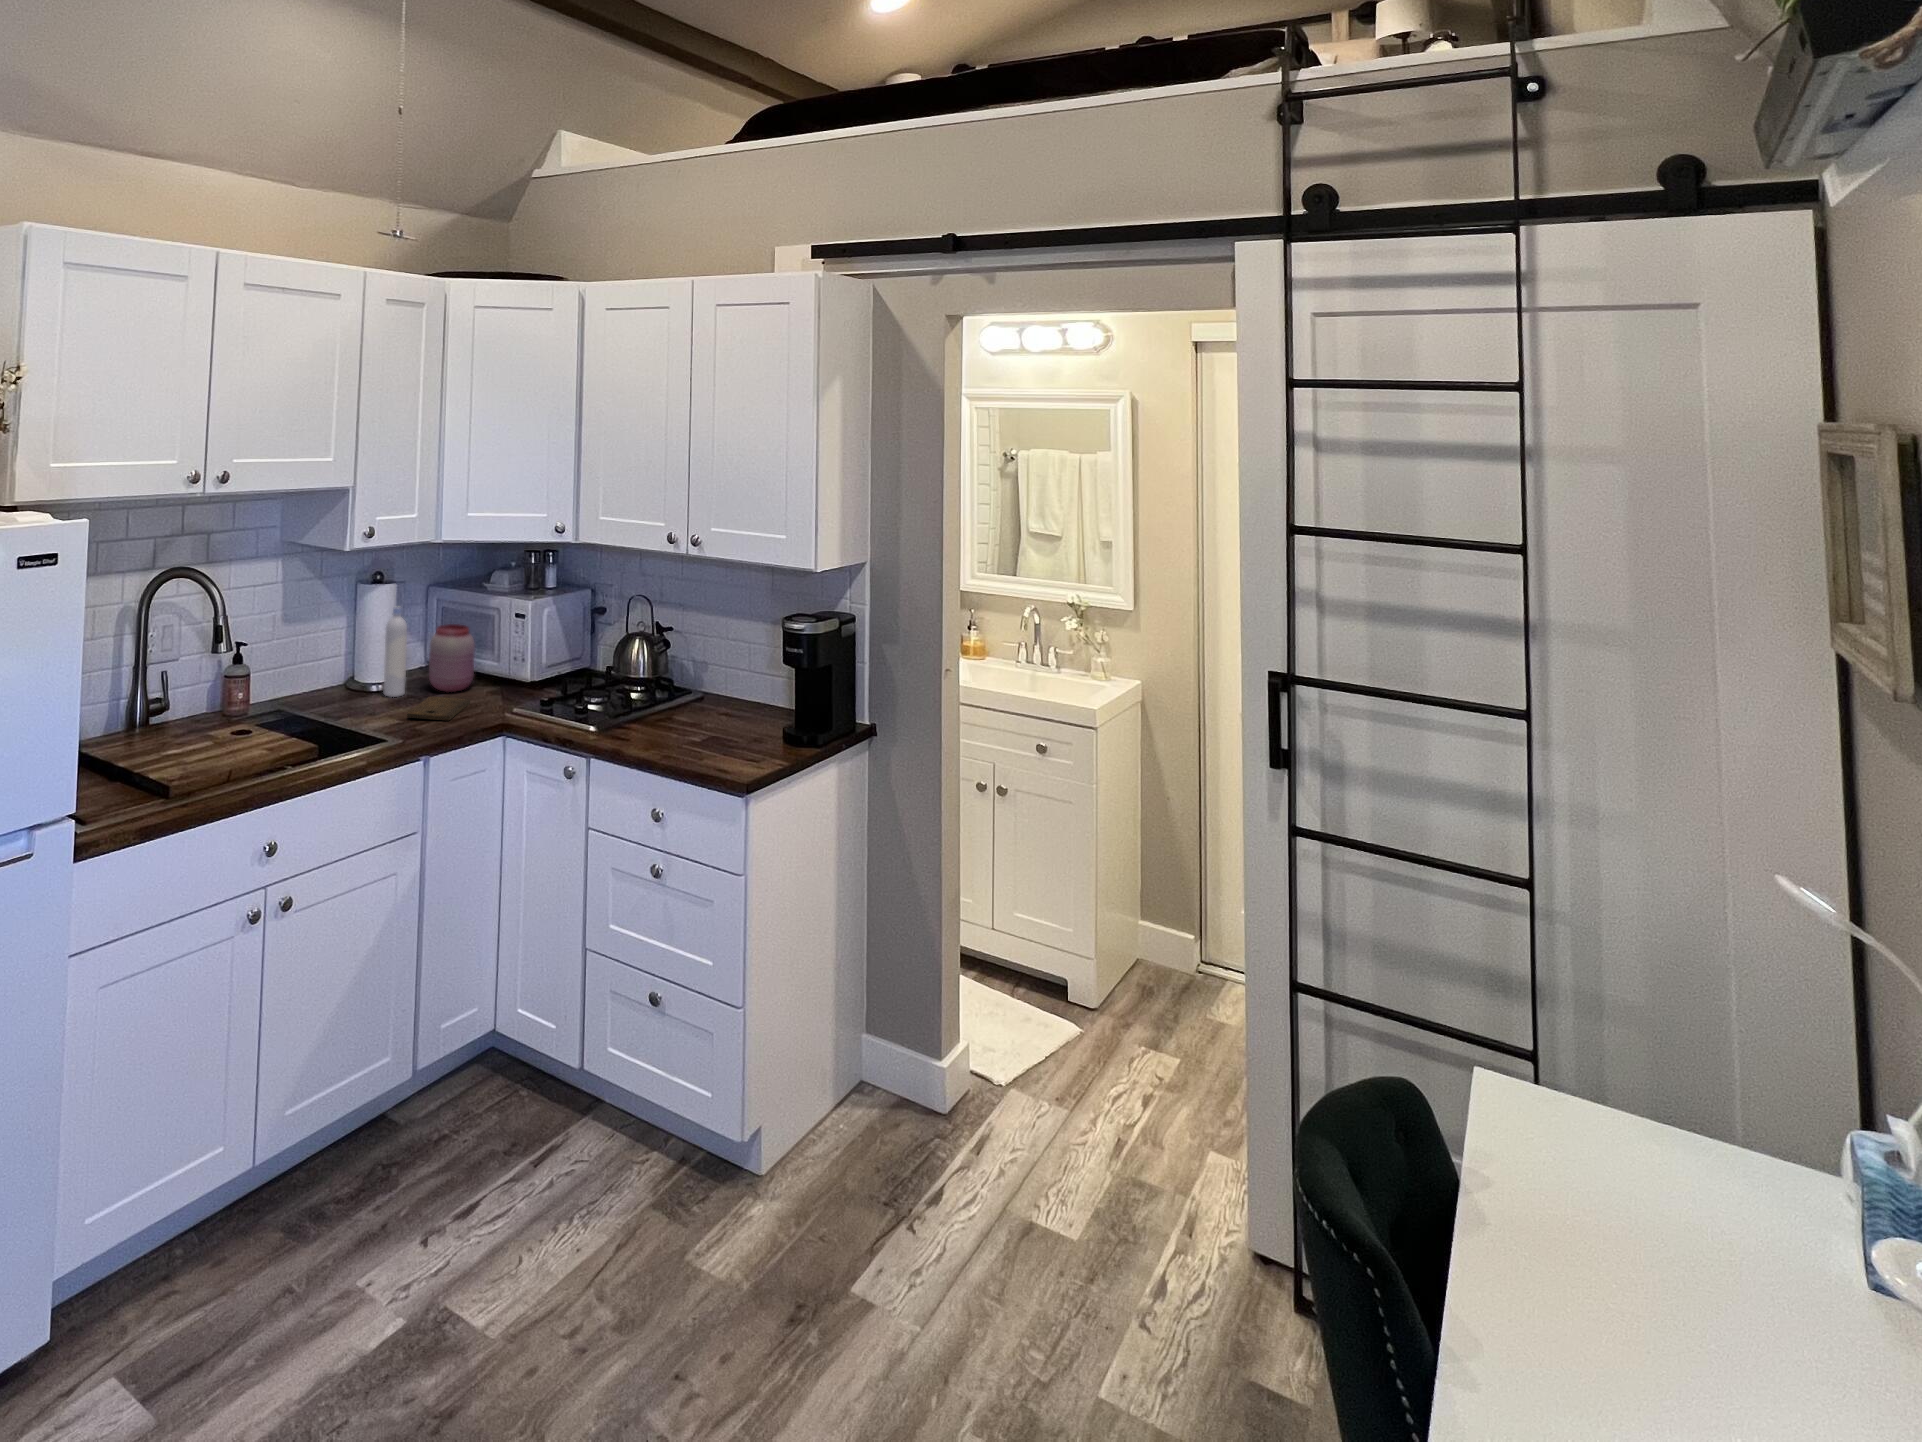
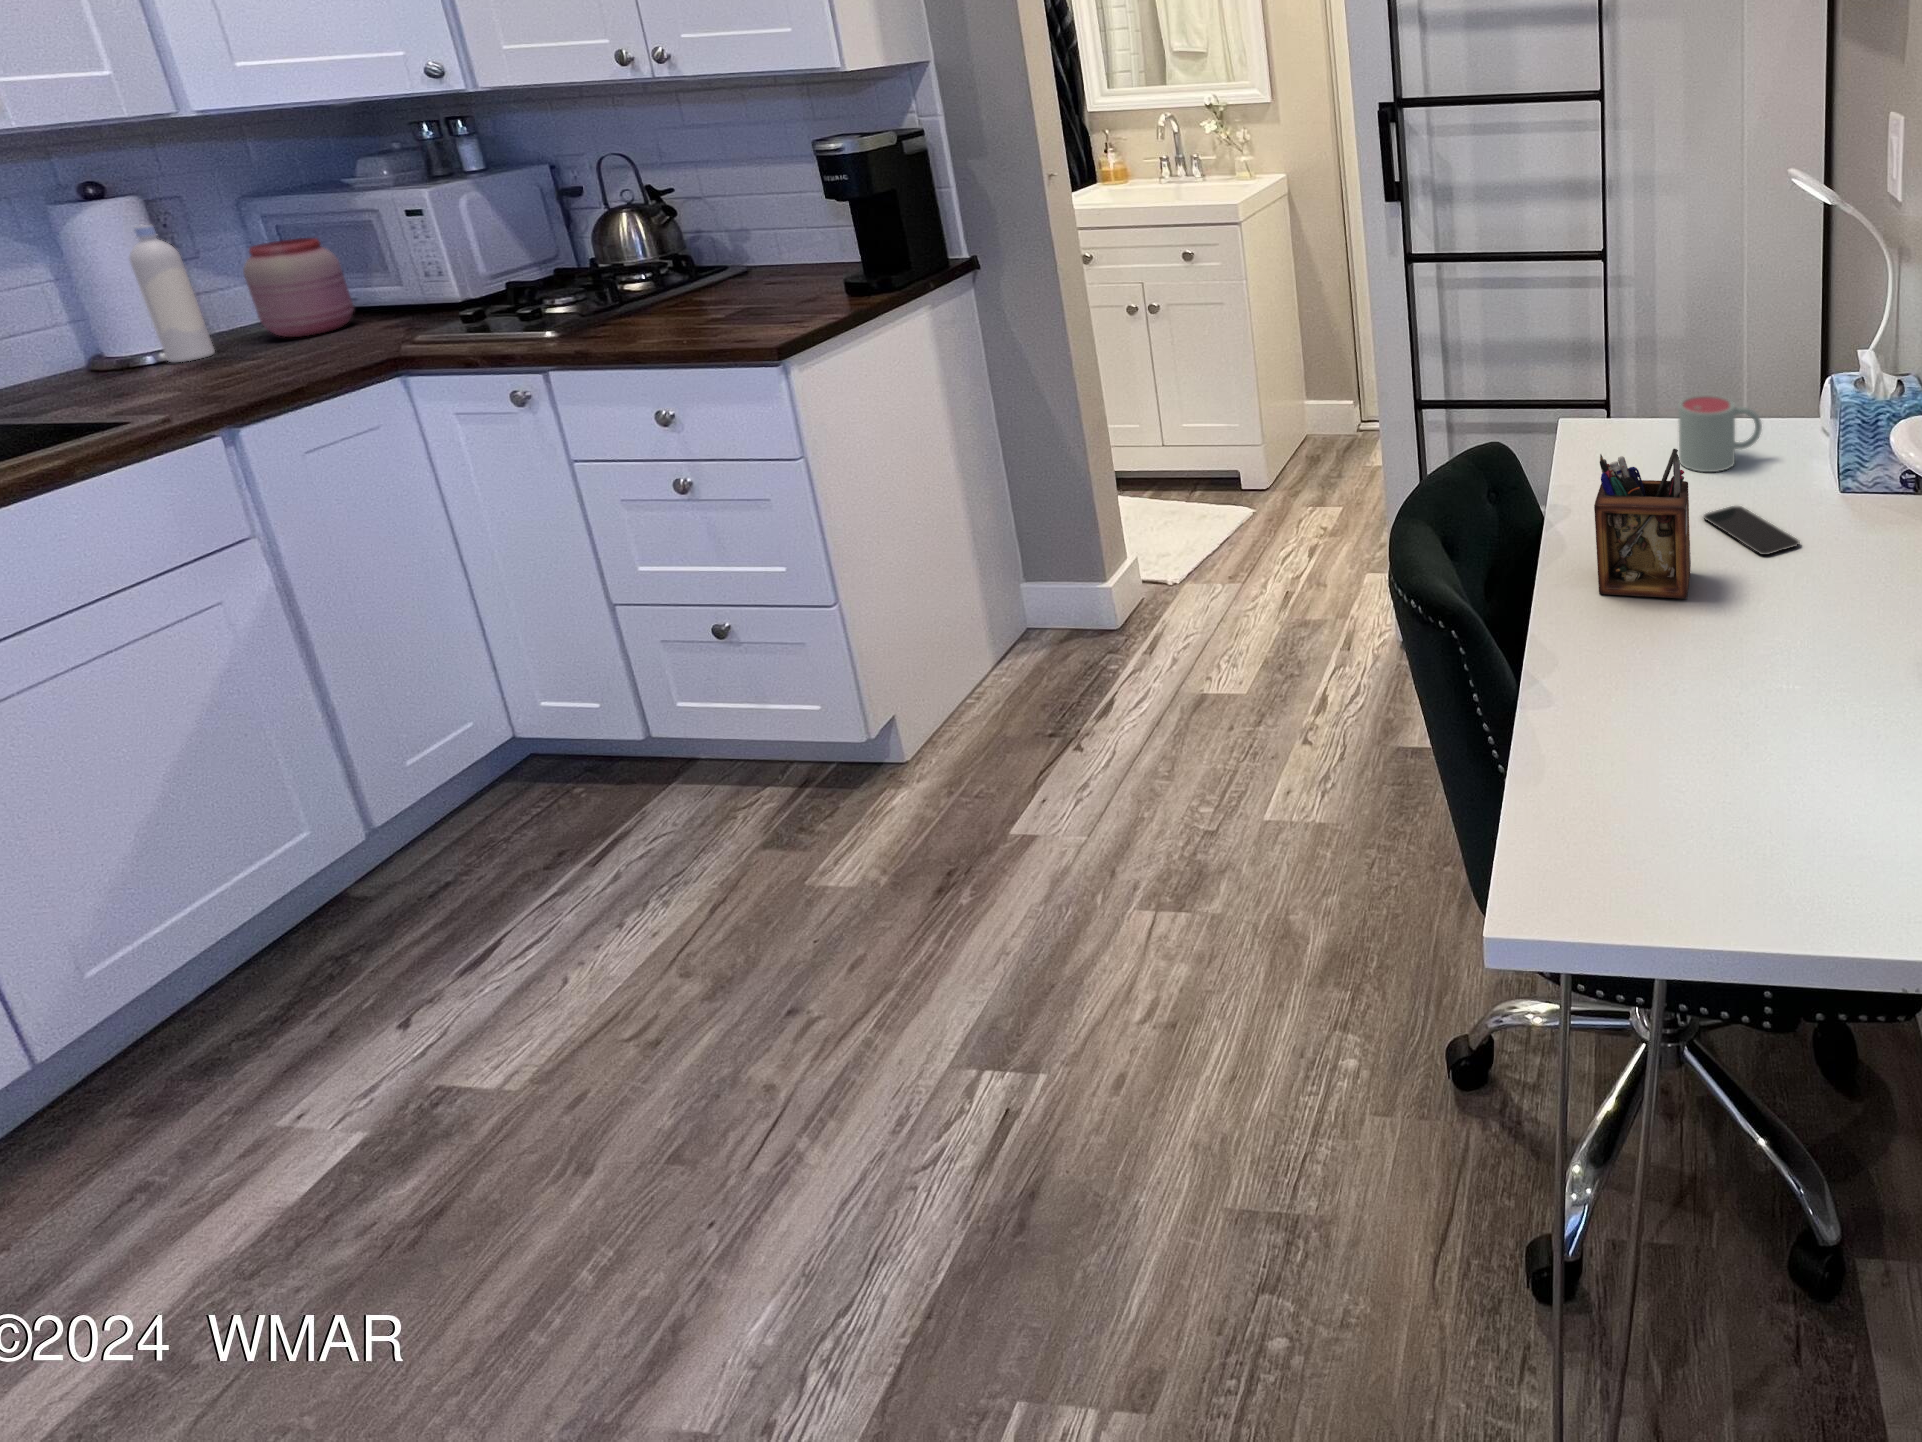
cutting board: present [407,697,470,720] -> none [191,337,339,381]
mug: none [1629,1094,1748,1198] -> present [1678,395,1762,472]
desk organizer: none [1520,1134,1641,1332] -> present [1594,449,1691,599]
smartphone: none [1661,1243,1796,1327] -> present [1704,506,1799,555]

